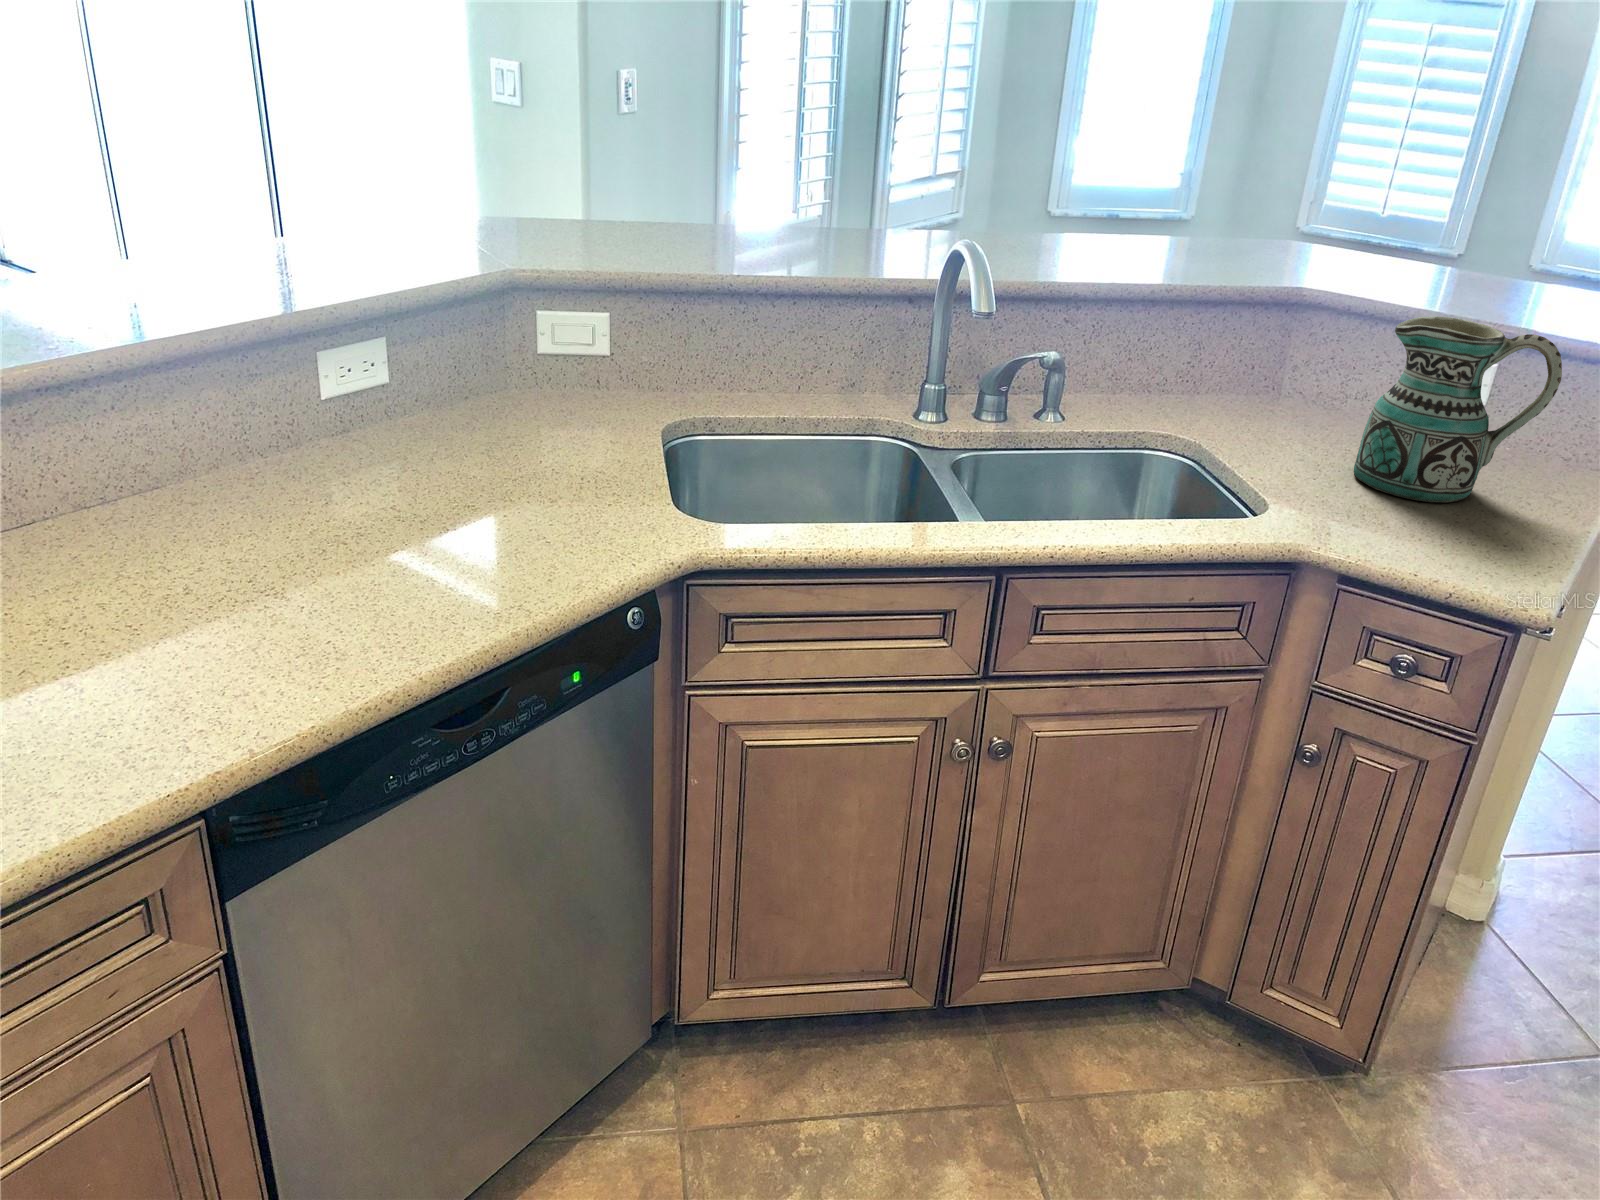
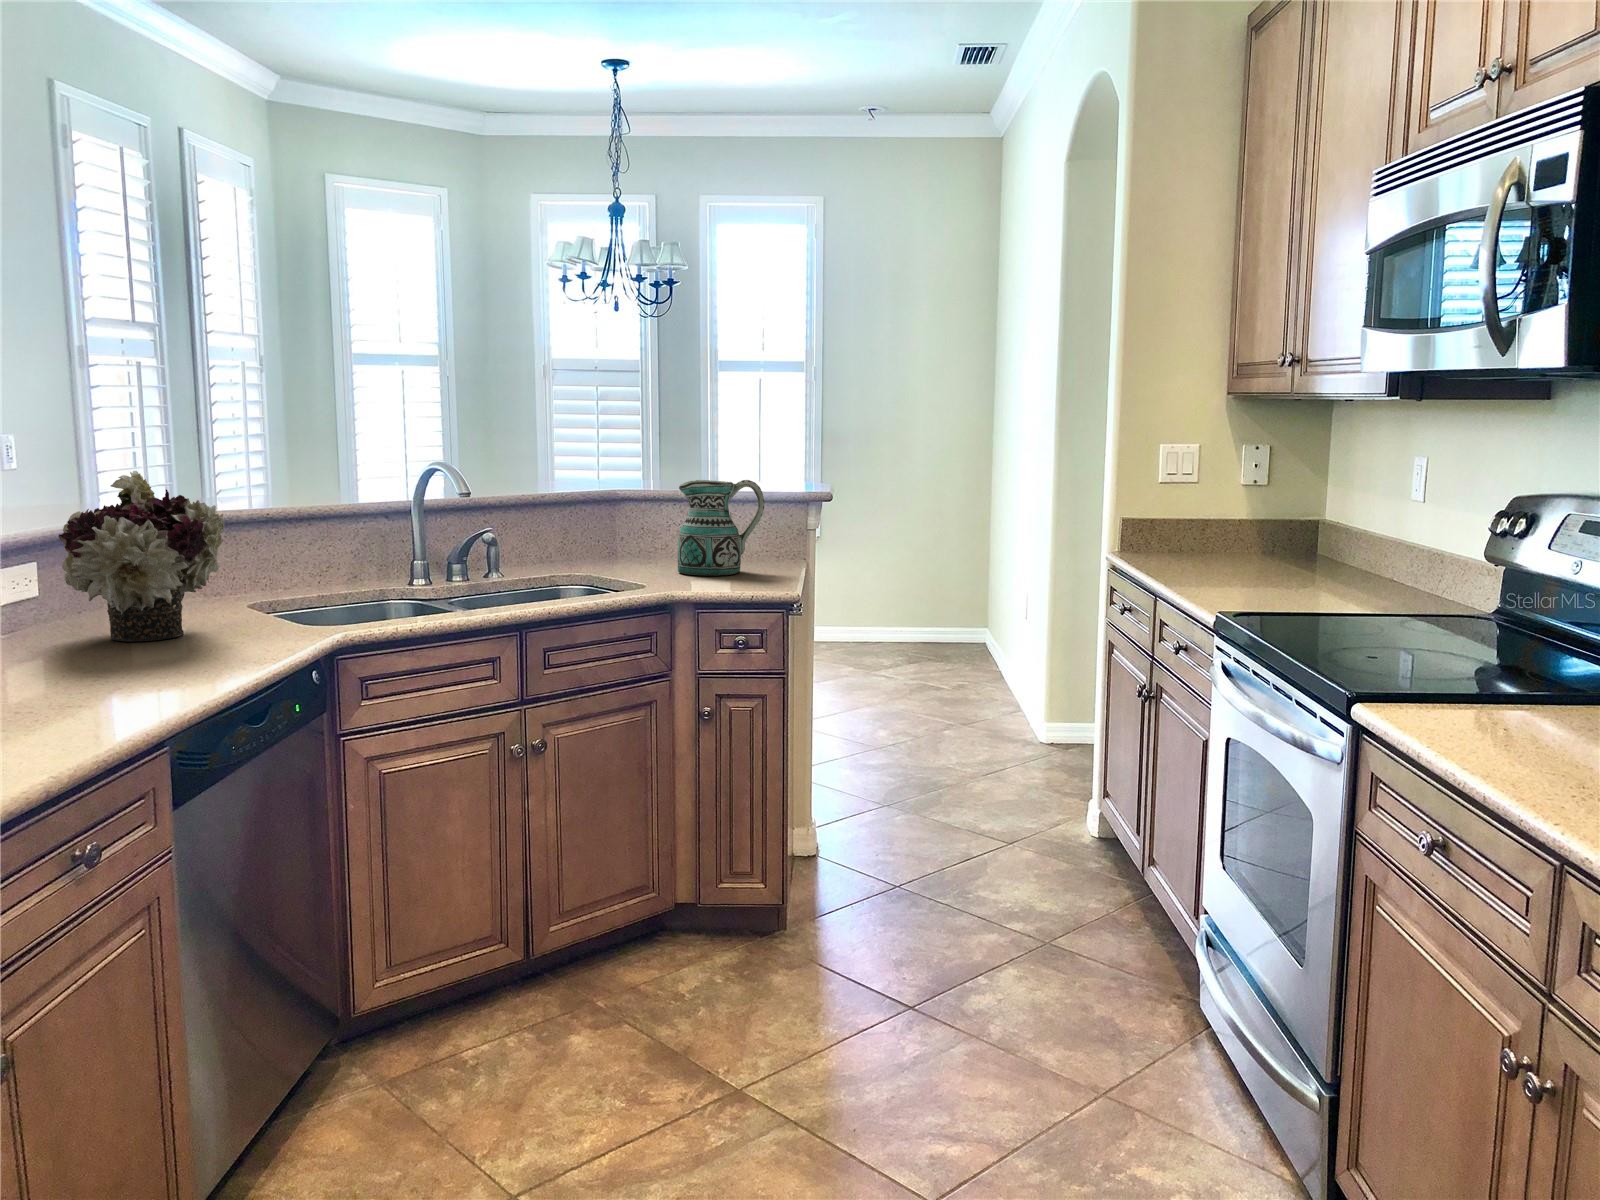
flower arrangement: none [317,264,562,519] -> present [58,471,224,642]

